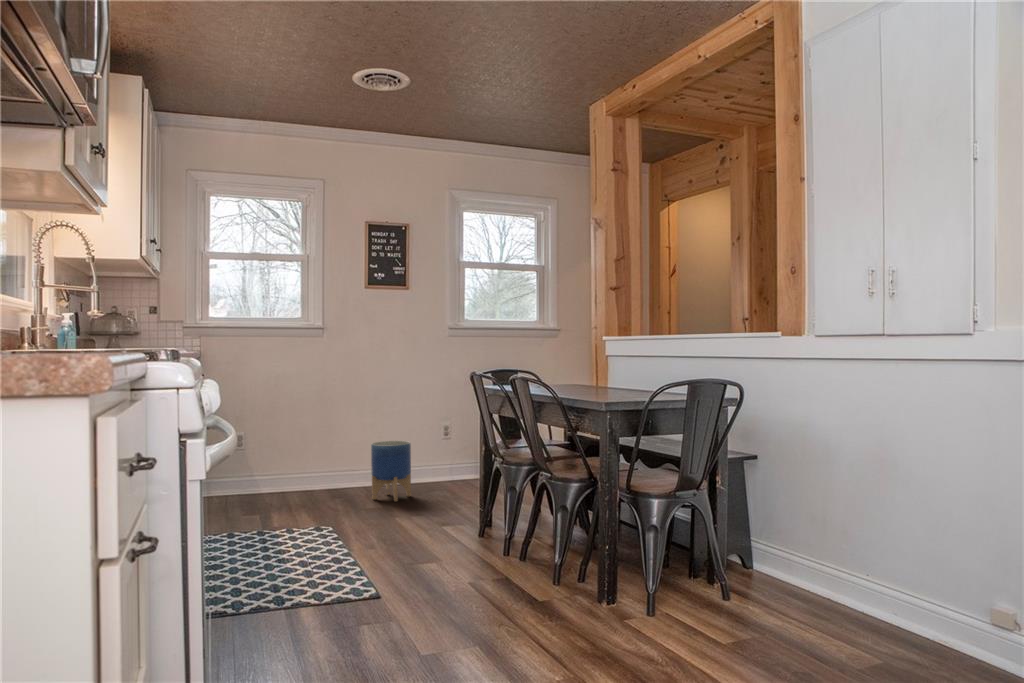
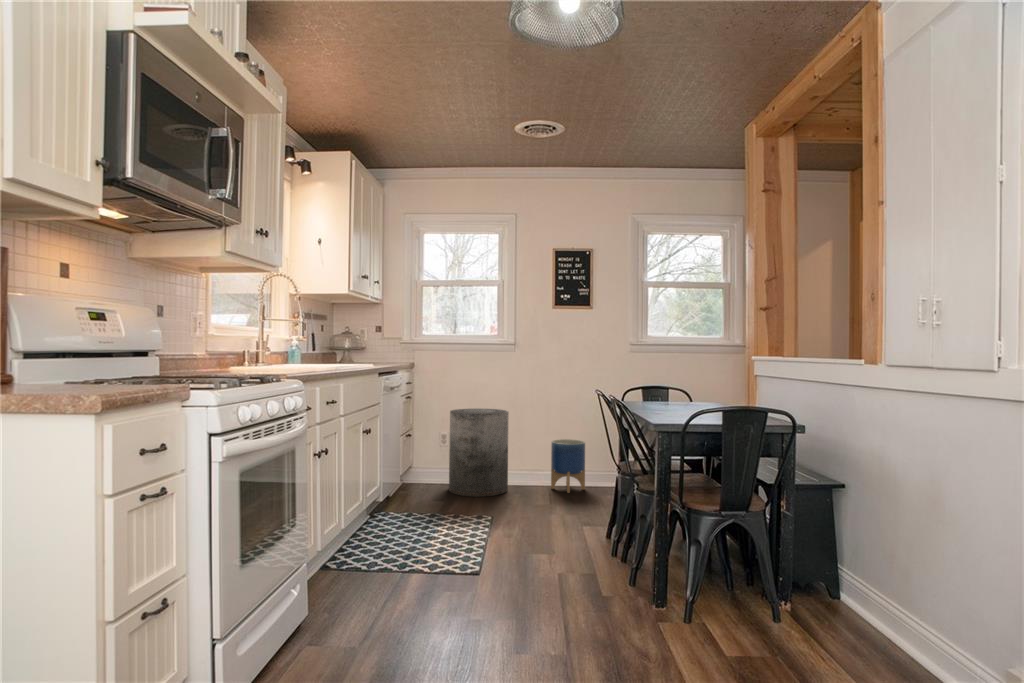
trash can: none [247,411,324,519] -> present [449,408,509,497]

